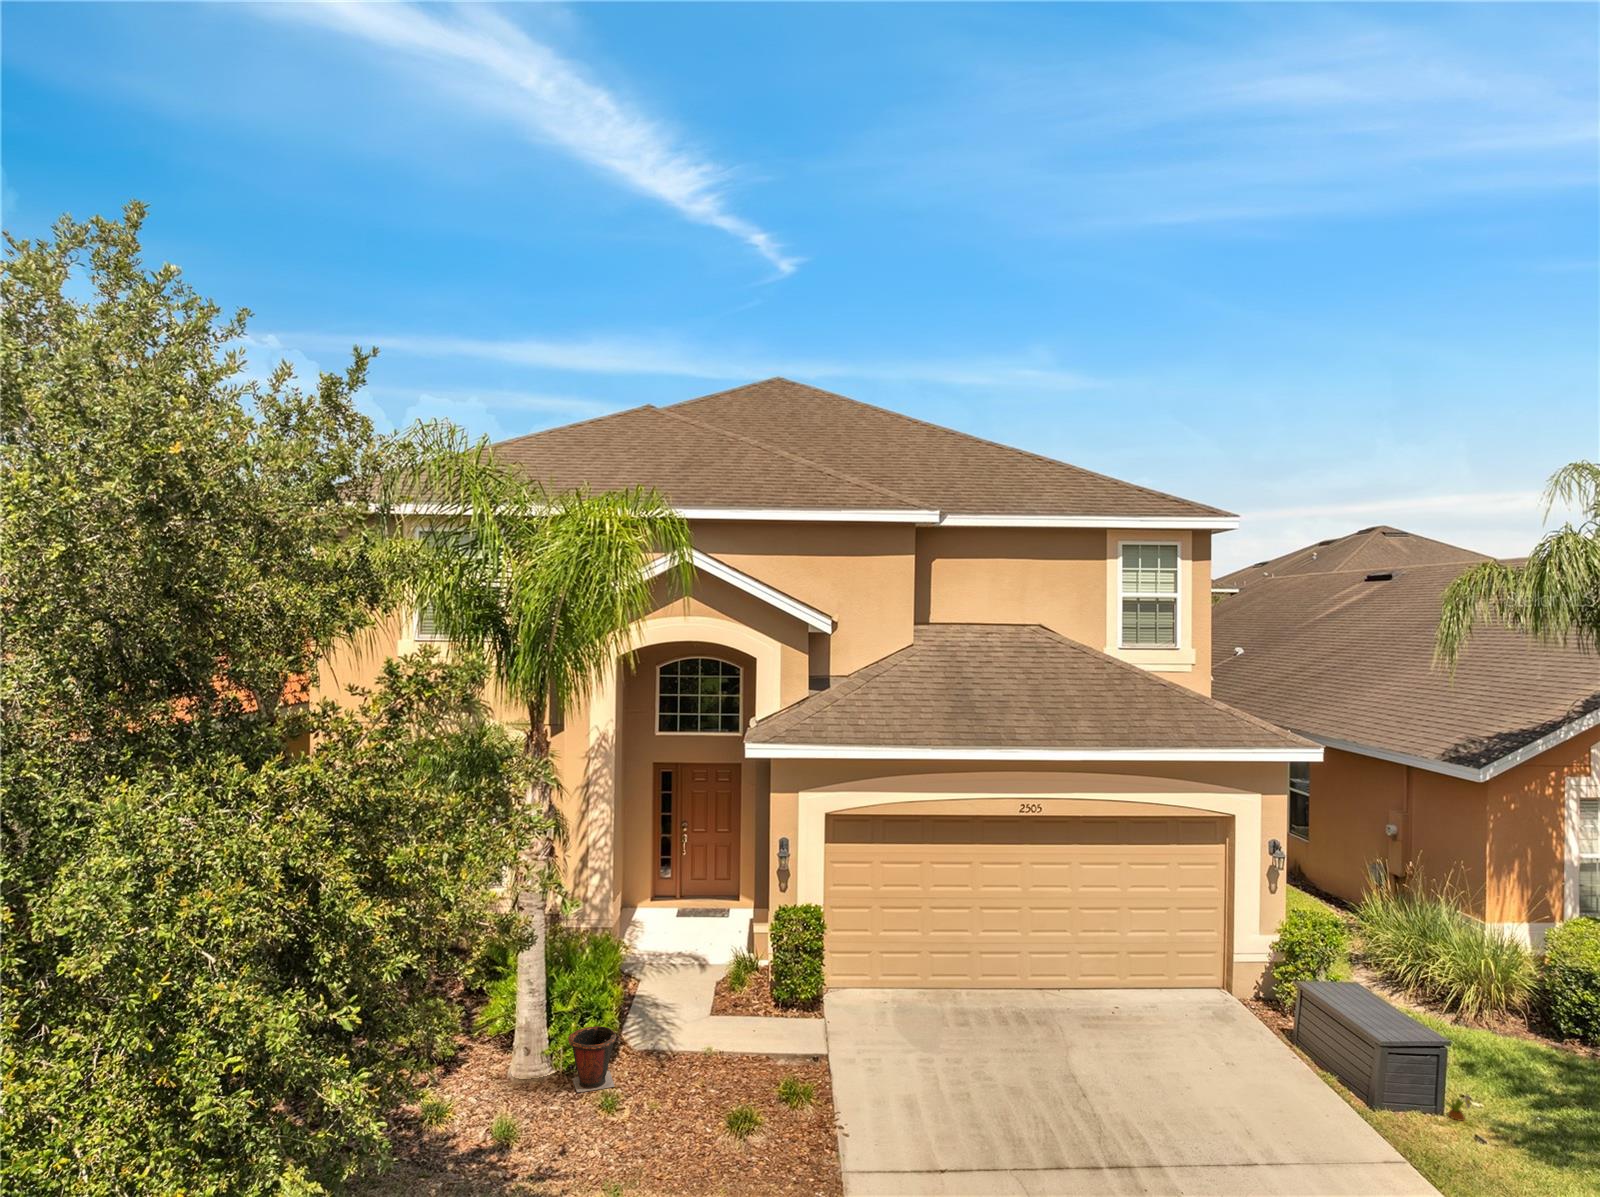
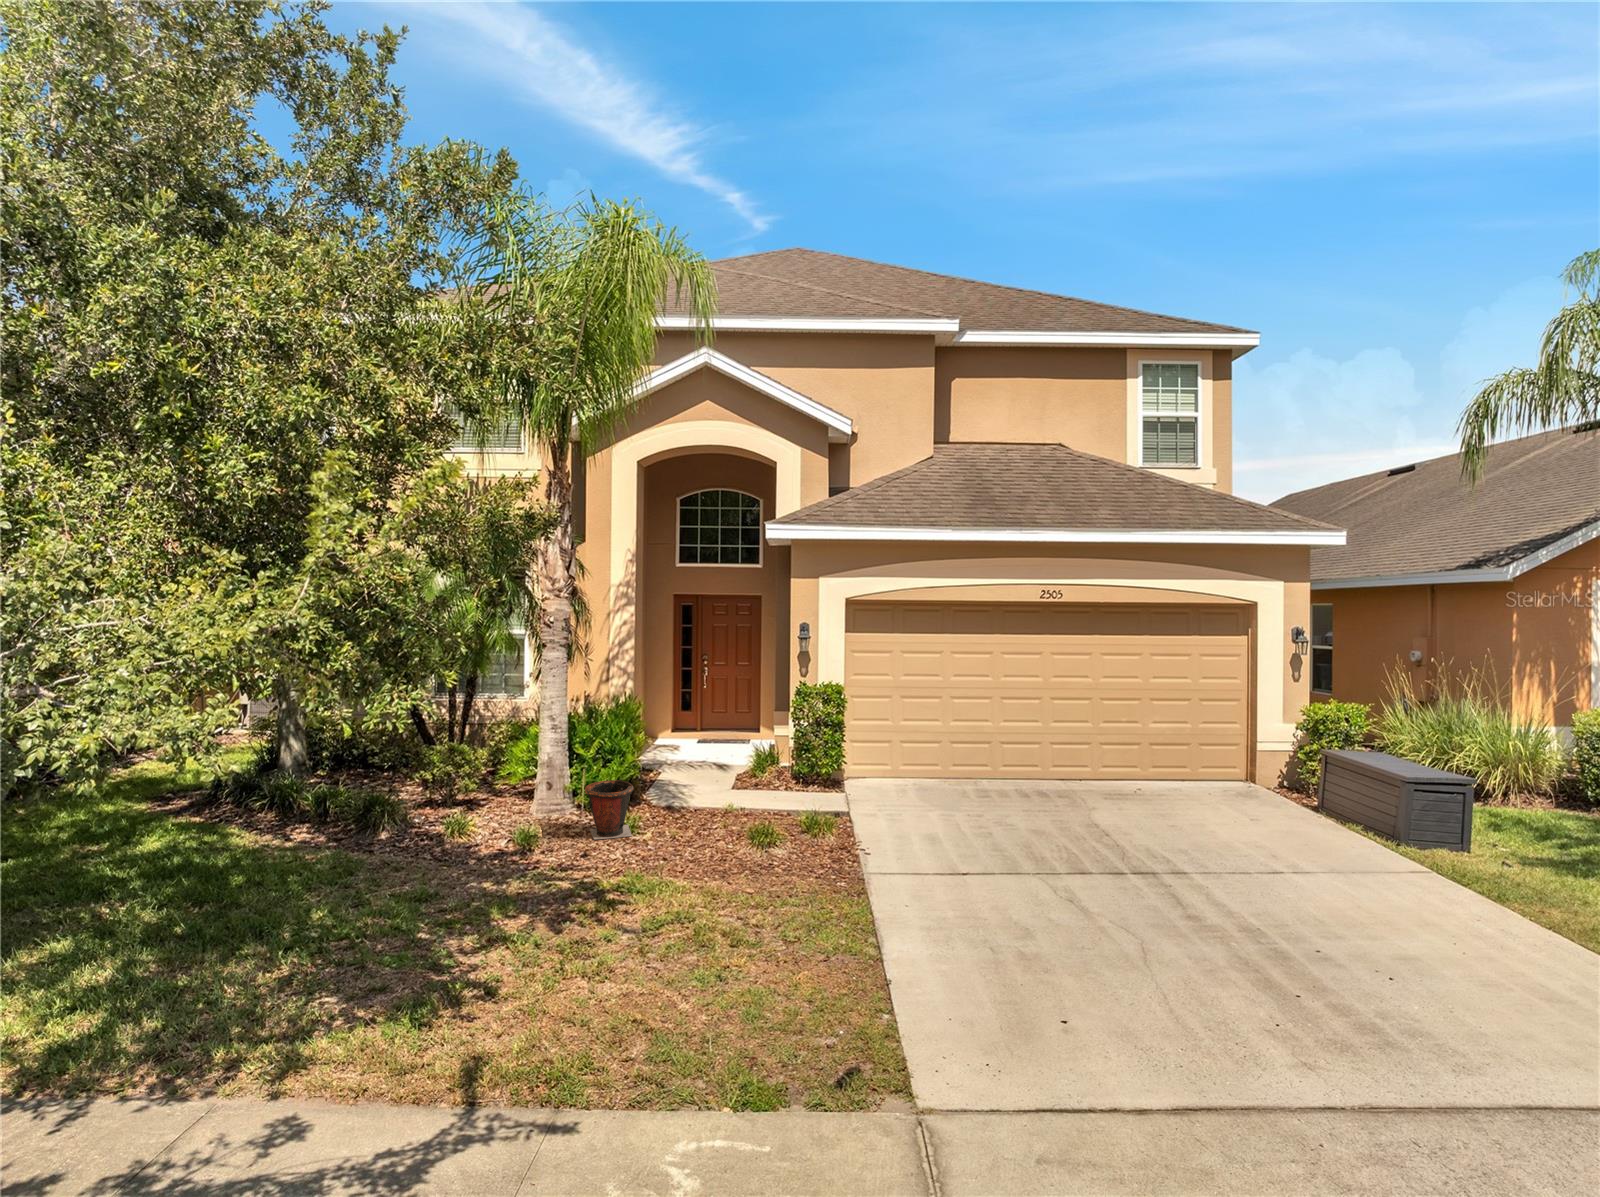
decorative plant: present [1444,1095,1471,1121] -> none [1483,849,1517,876]

